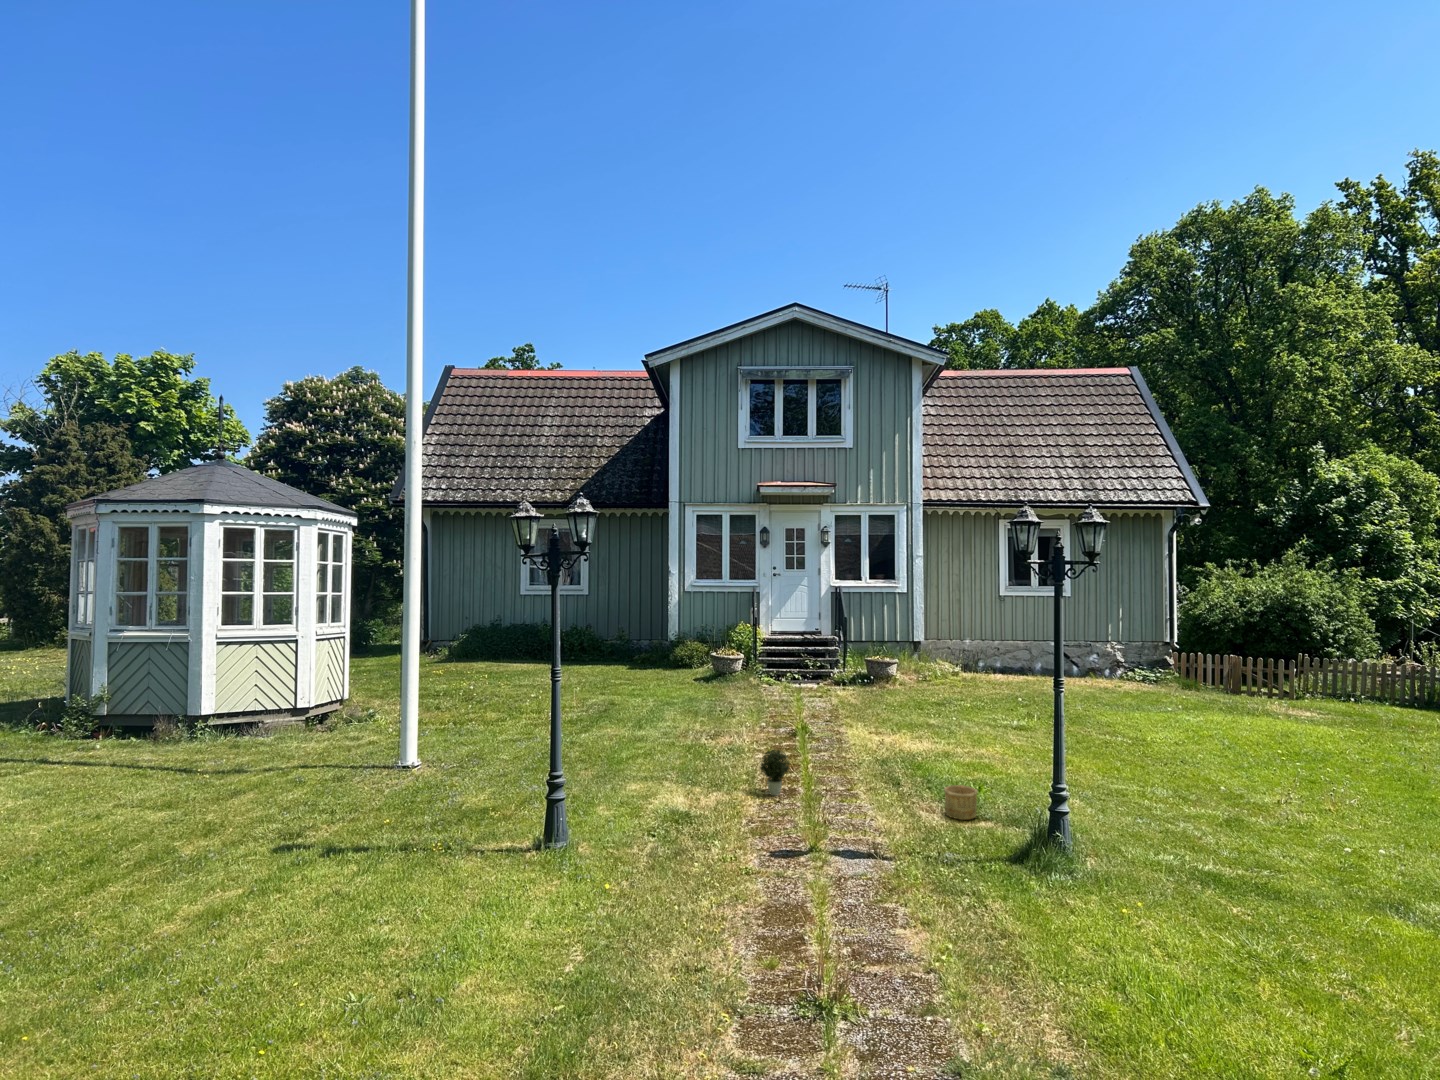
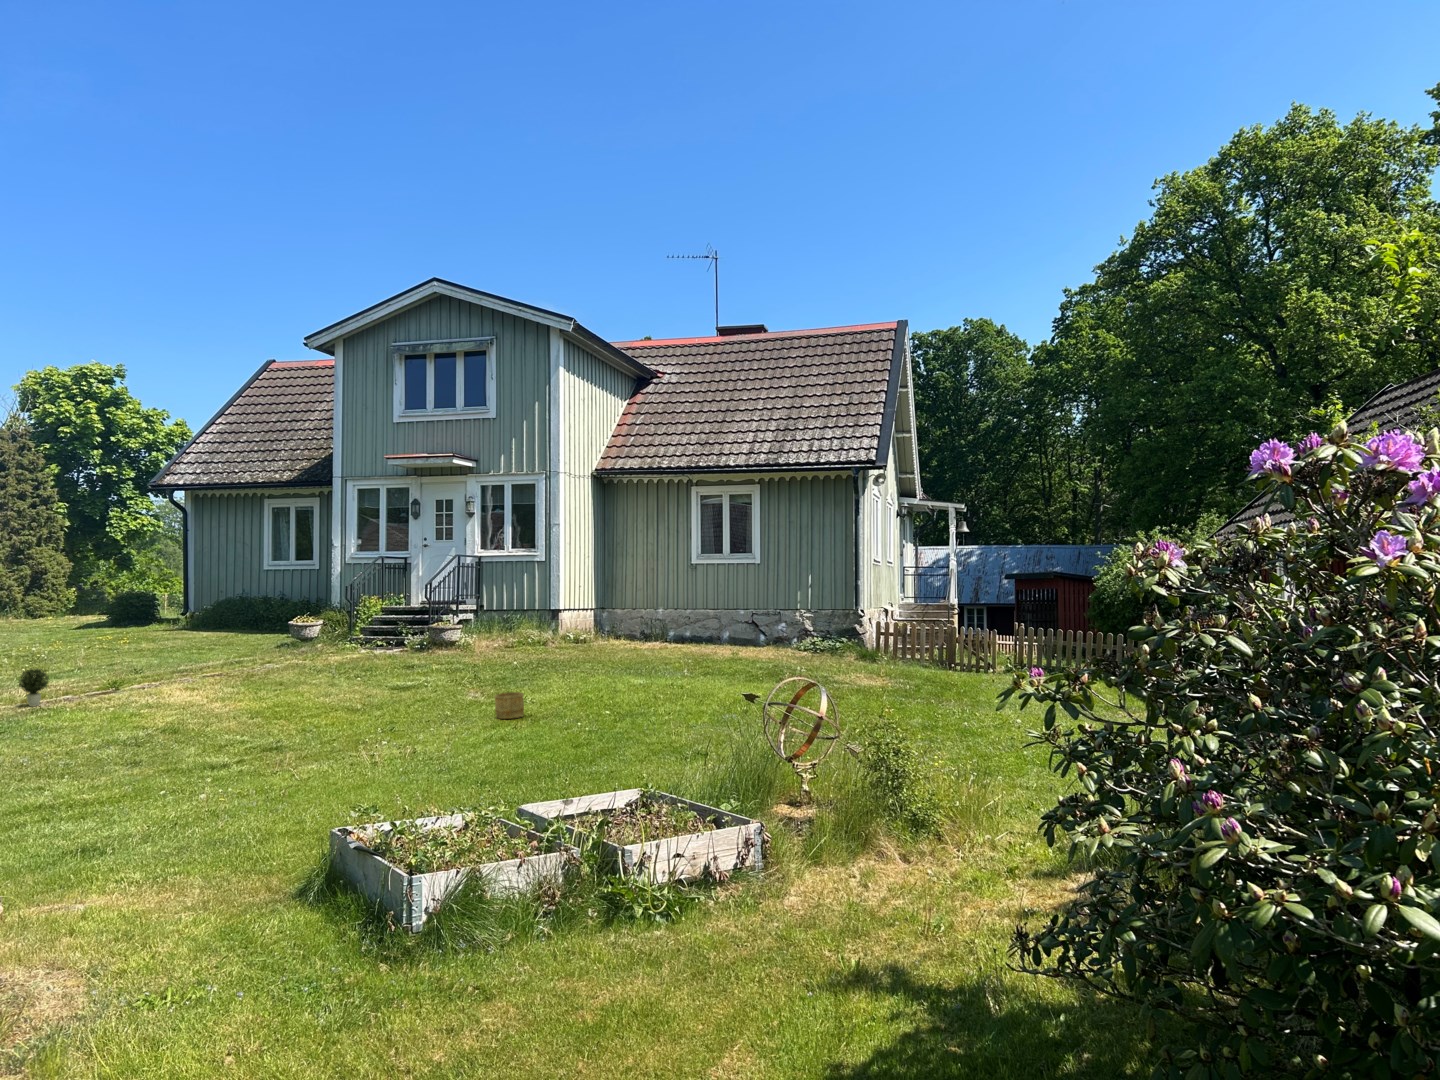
wooden bucket: present [944,785,978,820] -> present [494,692,524,719]

